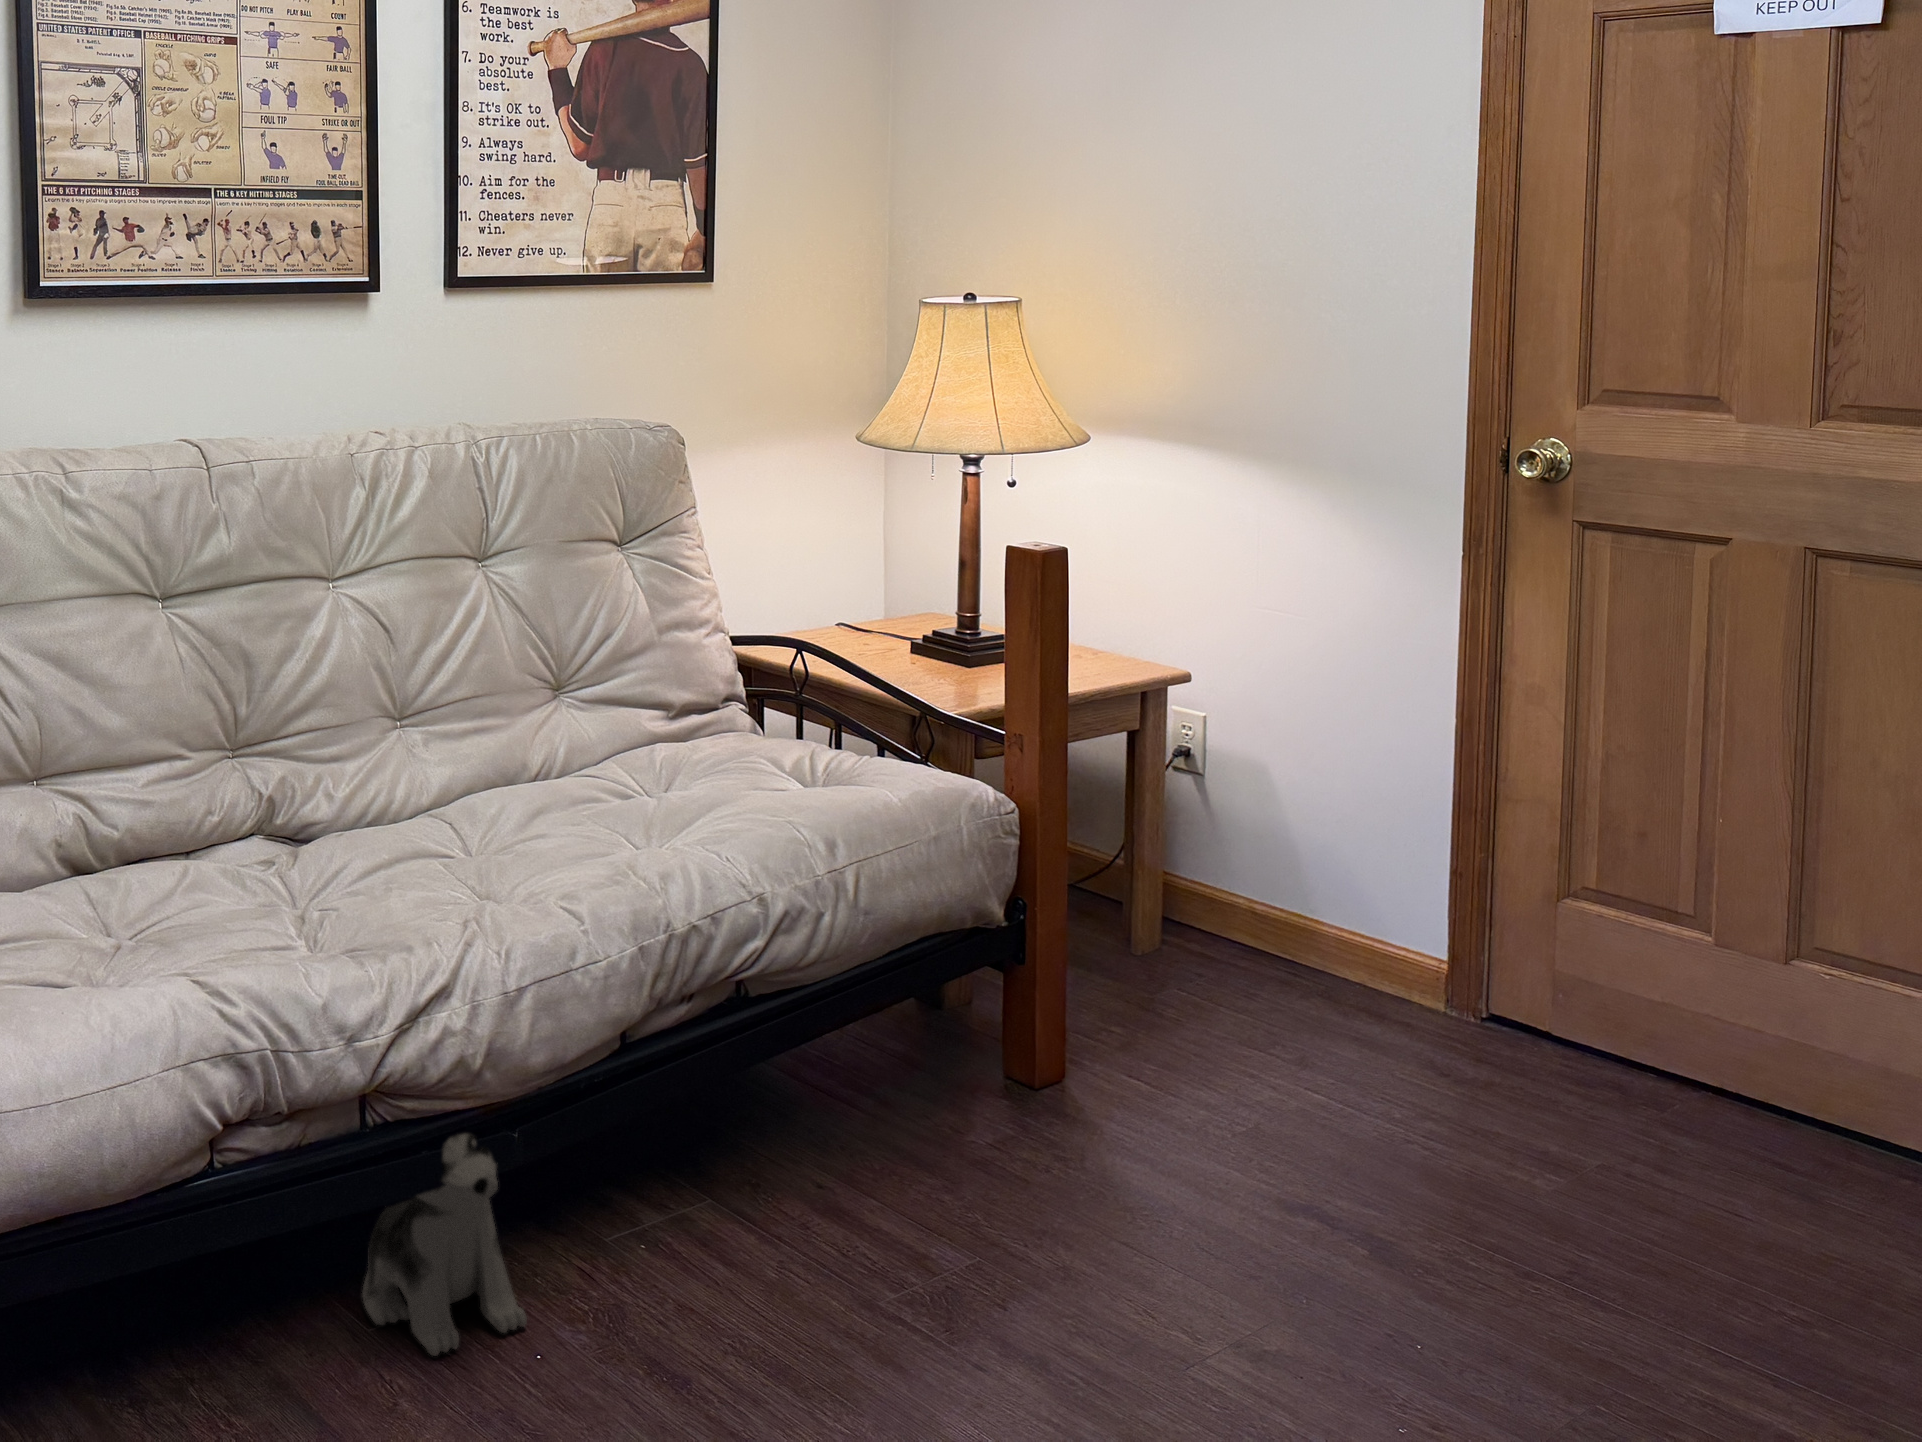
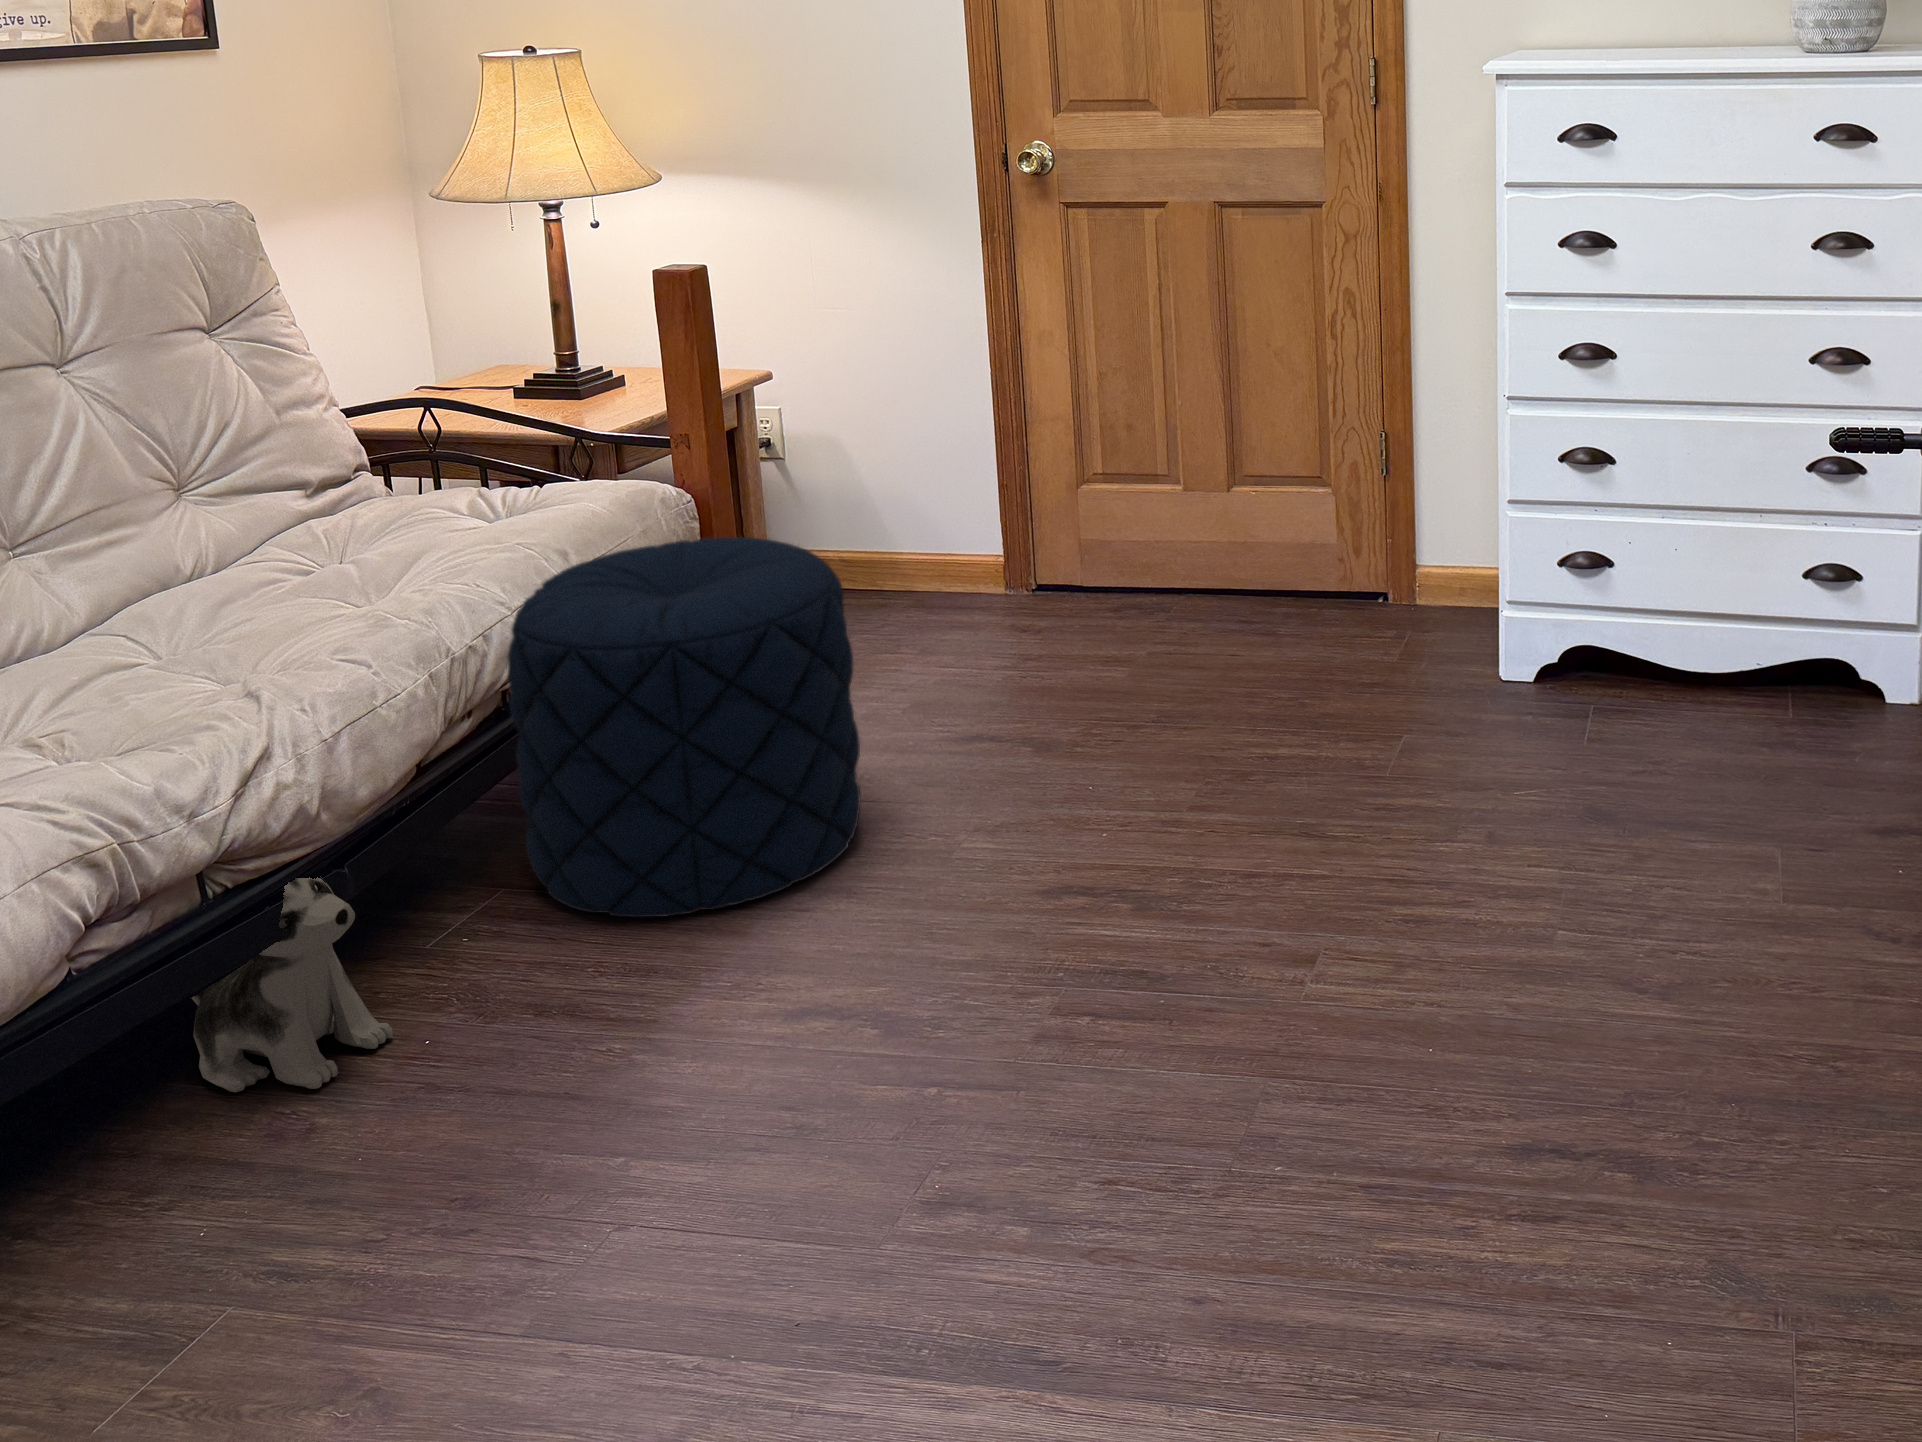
pouf: none [739,854,1124,1320] -> present [508,537,860,917]

